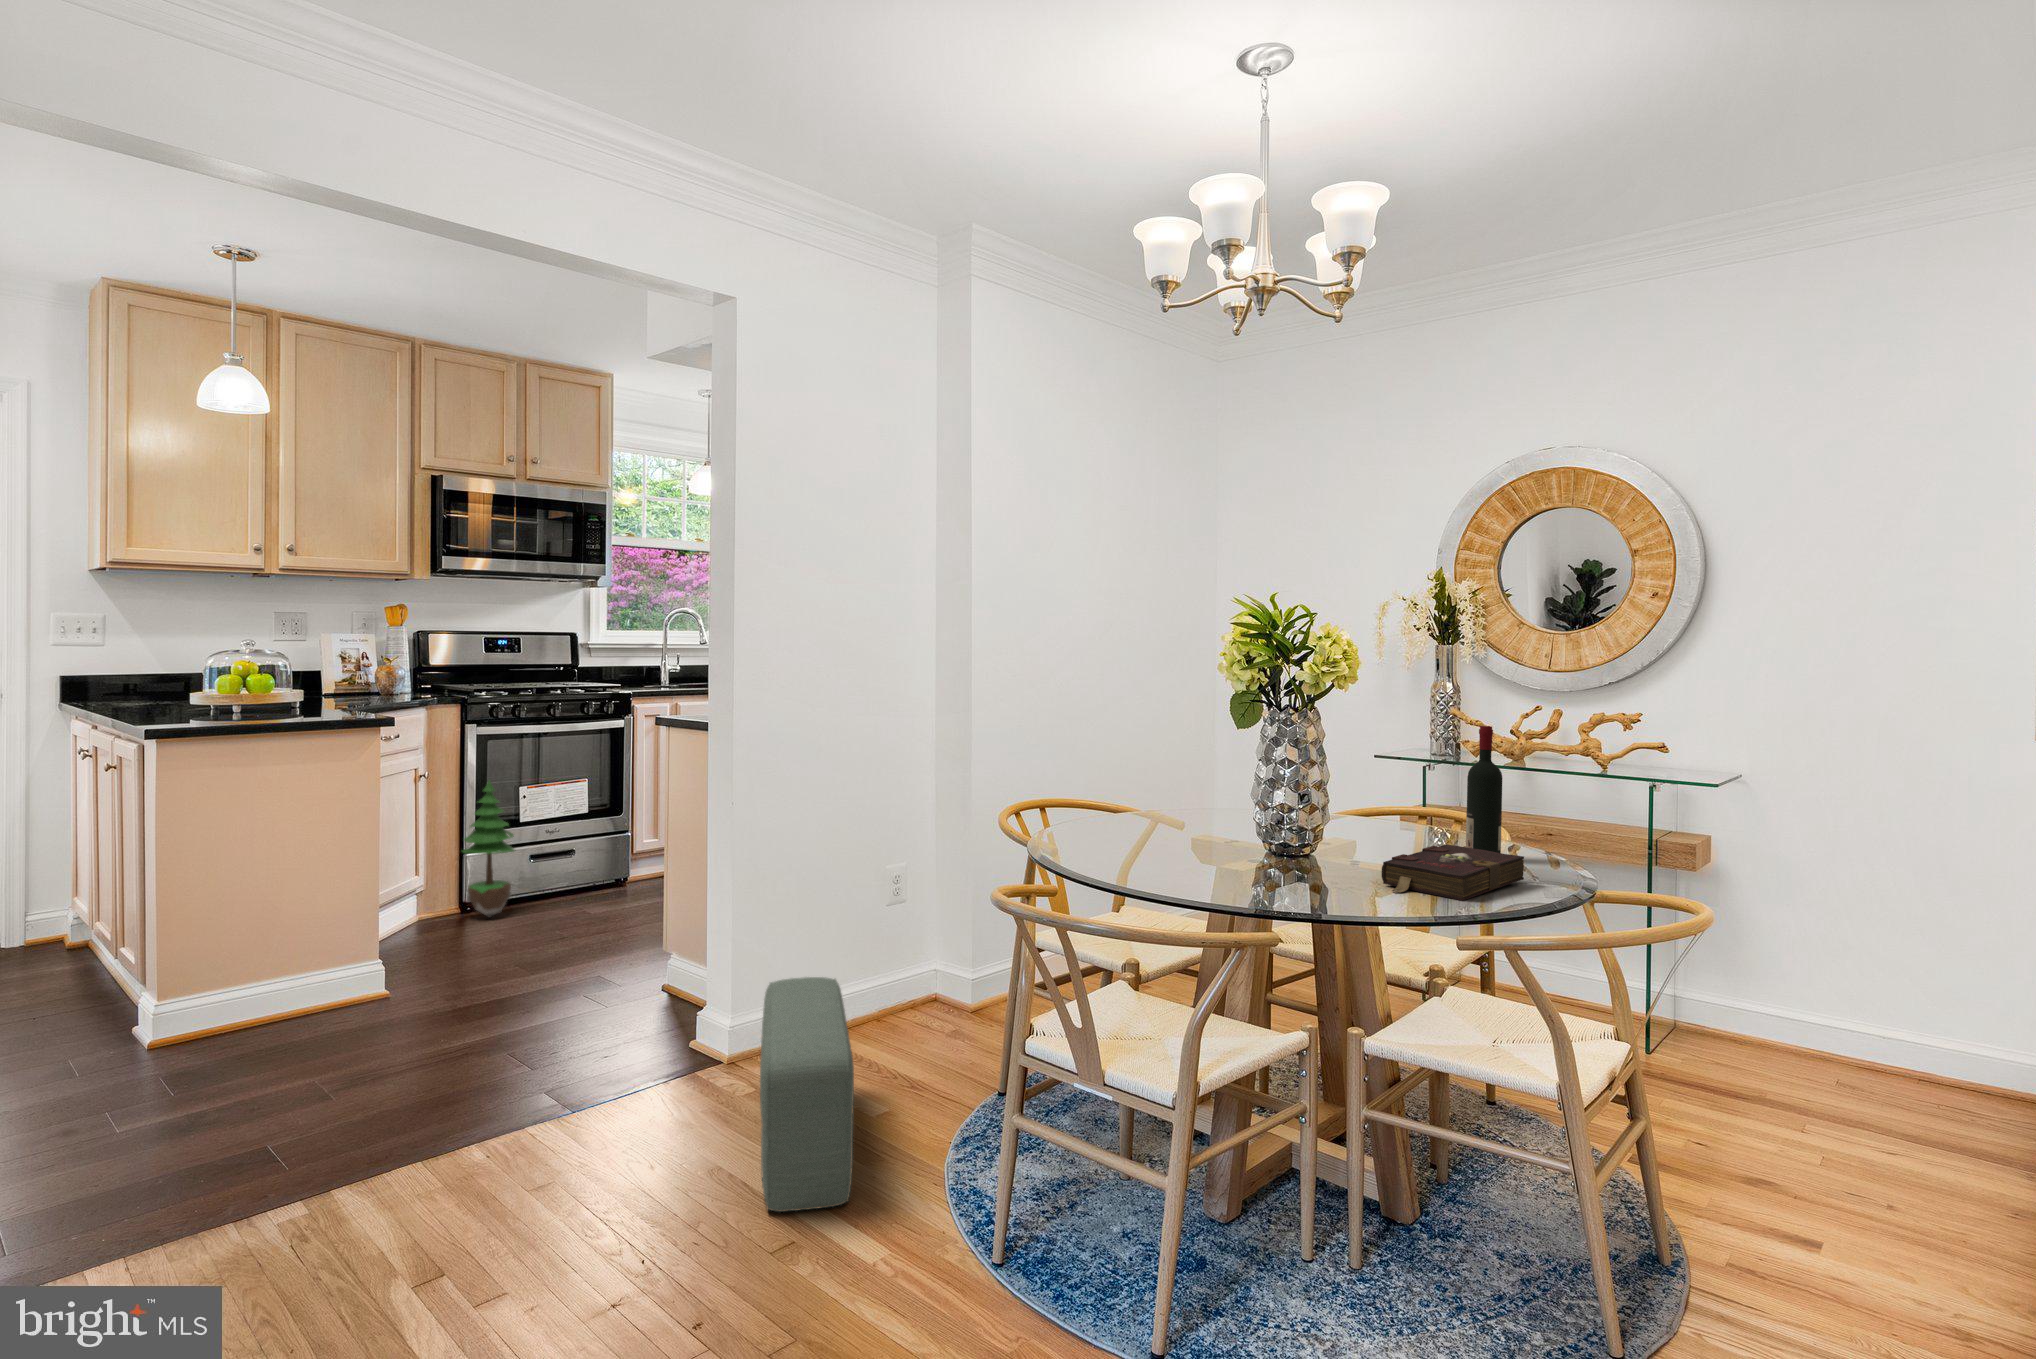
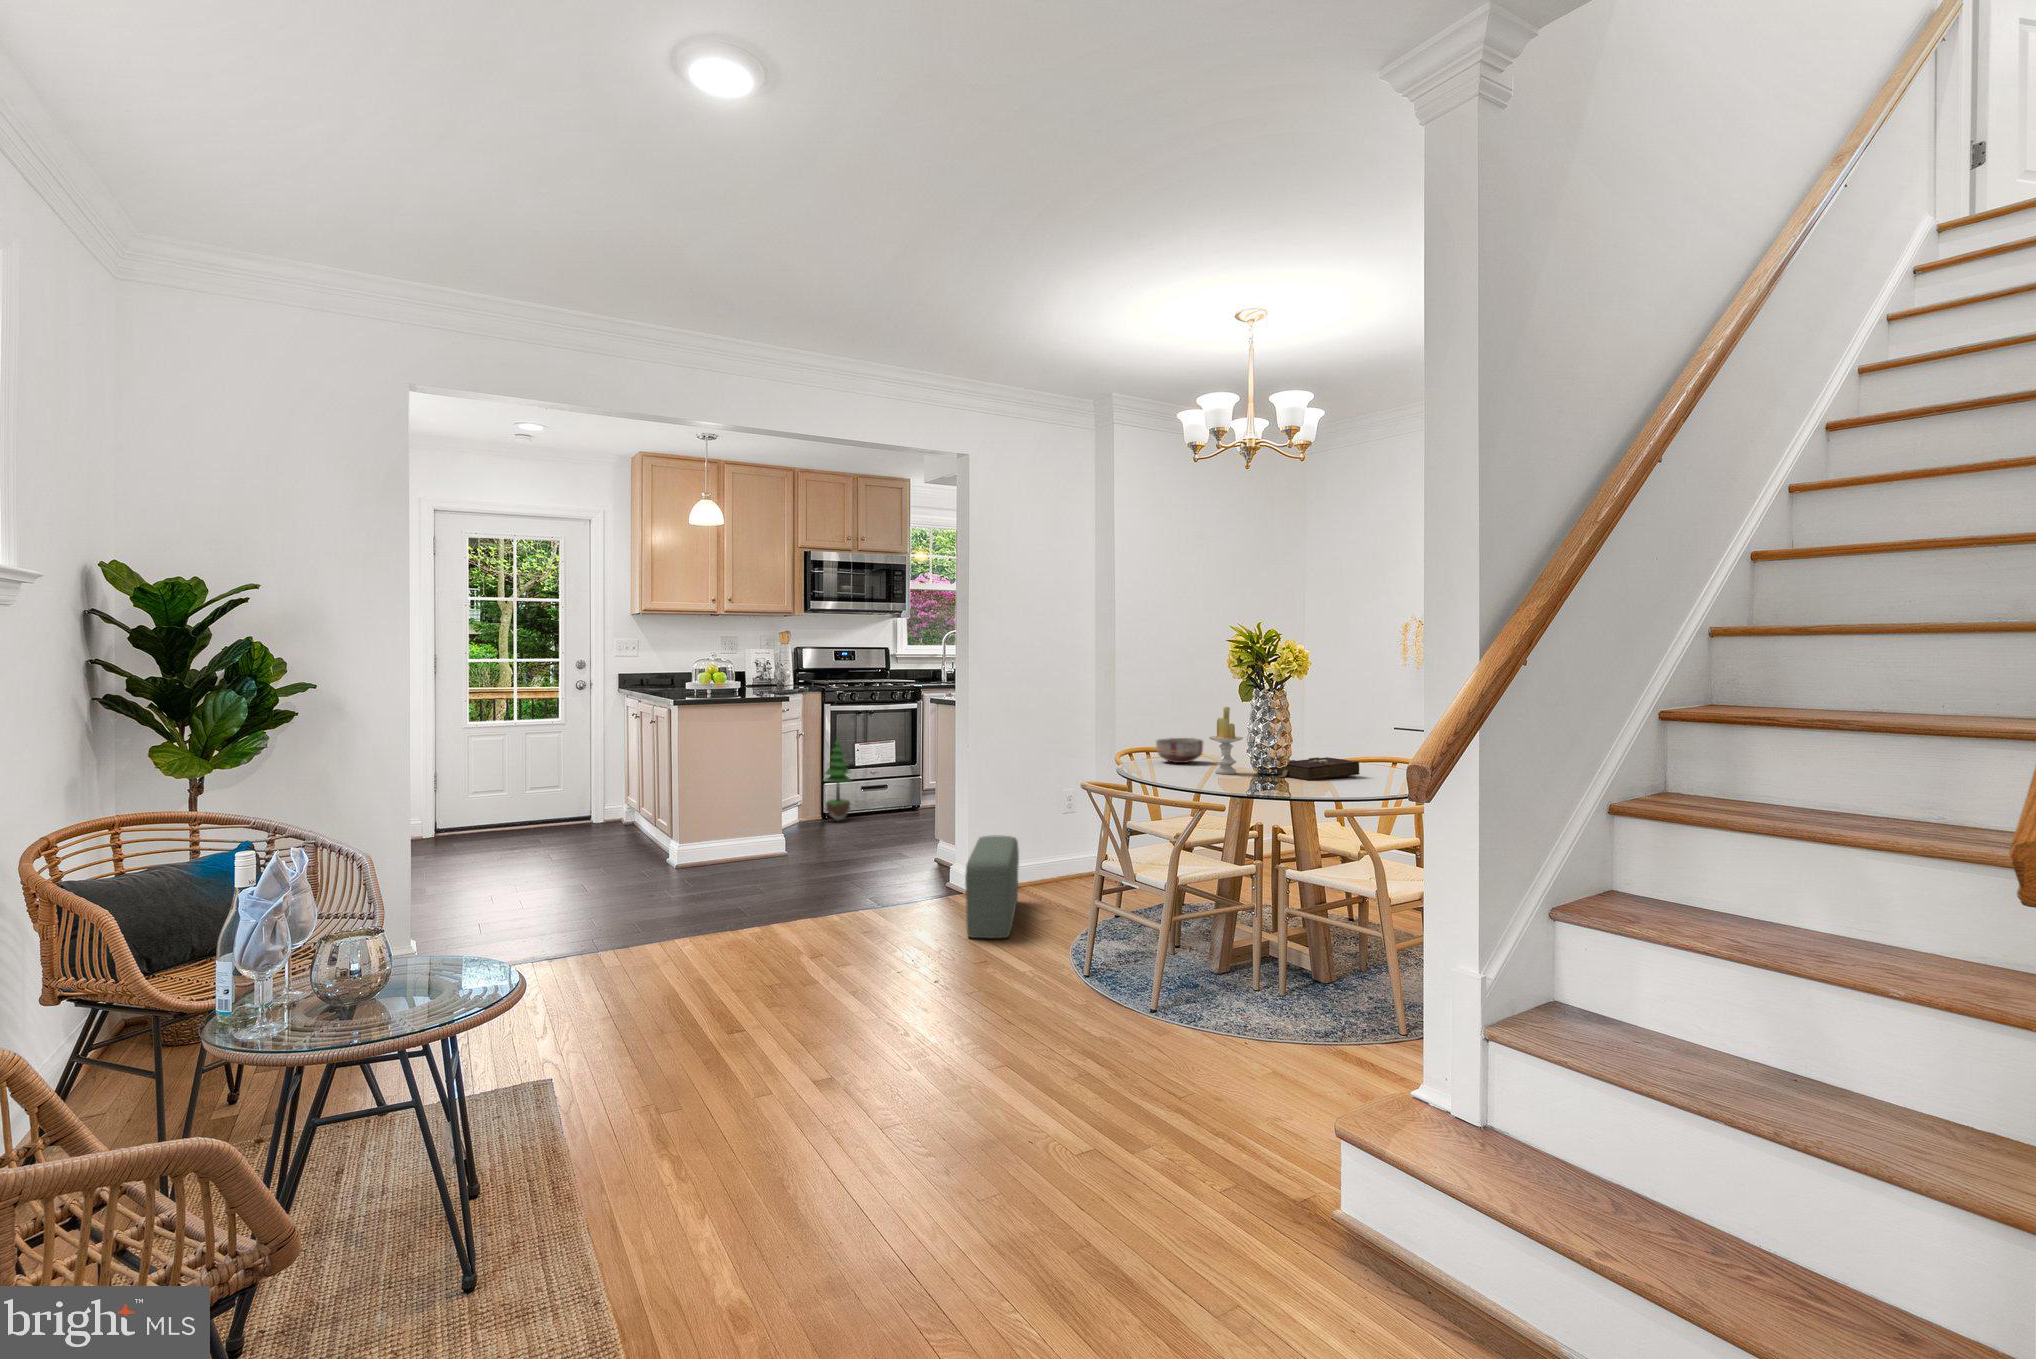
wine bottle: present [1466,726,1502,853] -> none [1354,693,1374,770]
candle: none [1254,757,1319,886] -> present [1209,707,1243,774]
ceramic bowl: none [1117,803,1201,852] -> present [1156,738,1203,763]

